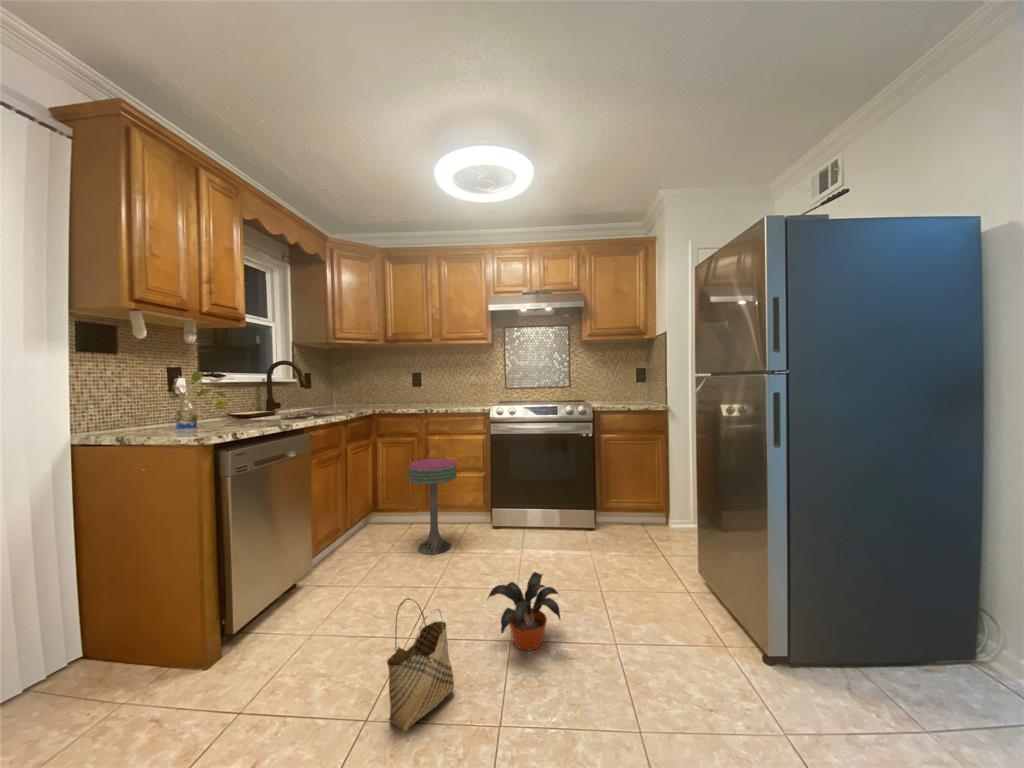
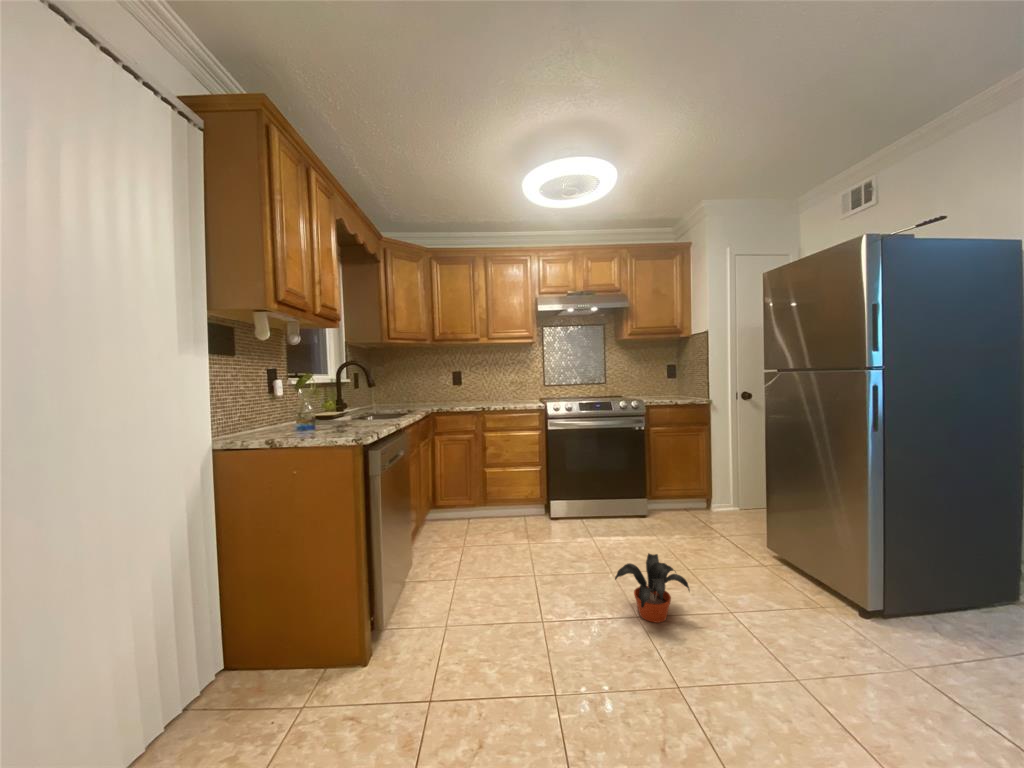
bar stool: present [409,459,457,554] -> none [482,455,528,547]
woven basket: present [387,598,454,732] -> none [573,579,619,697]

